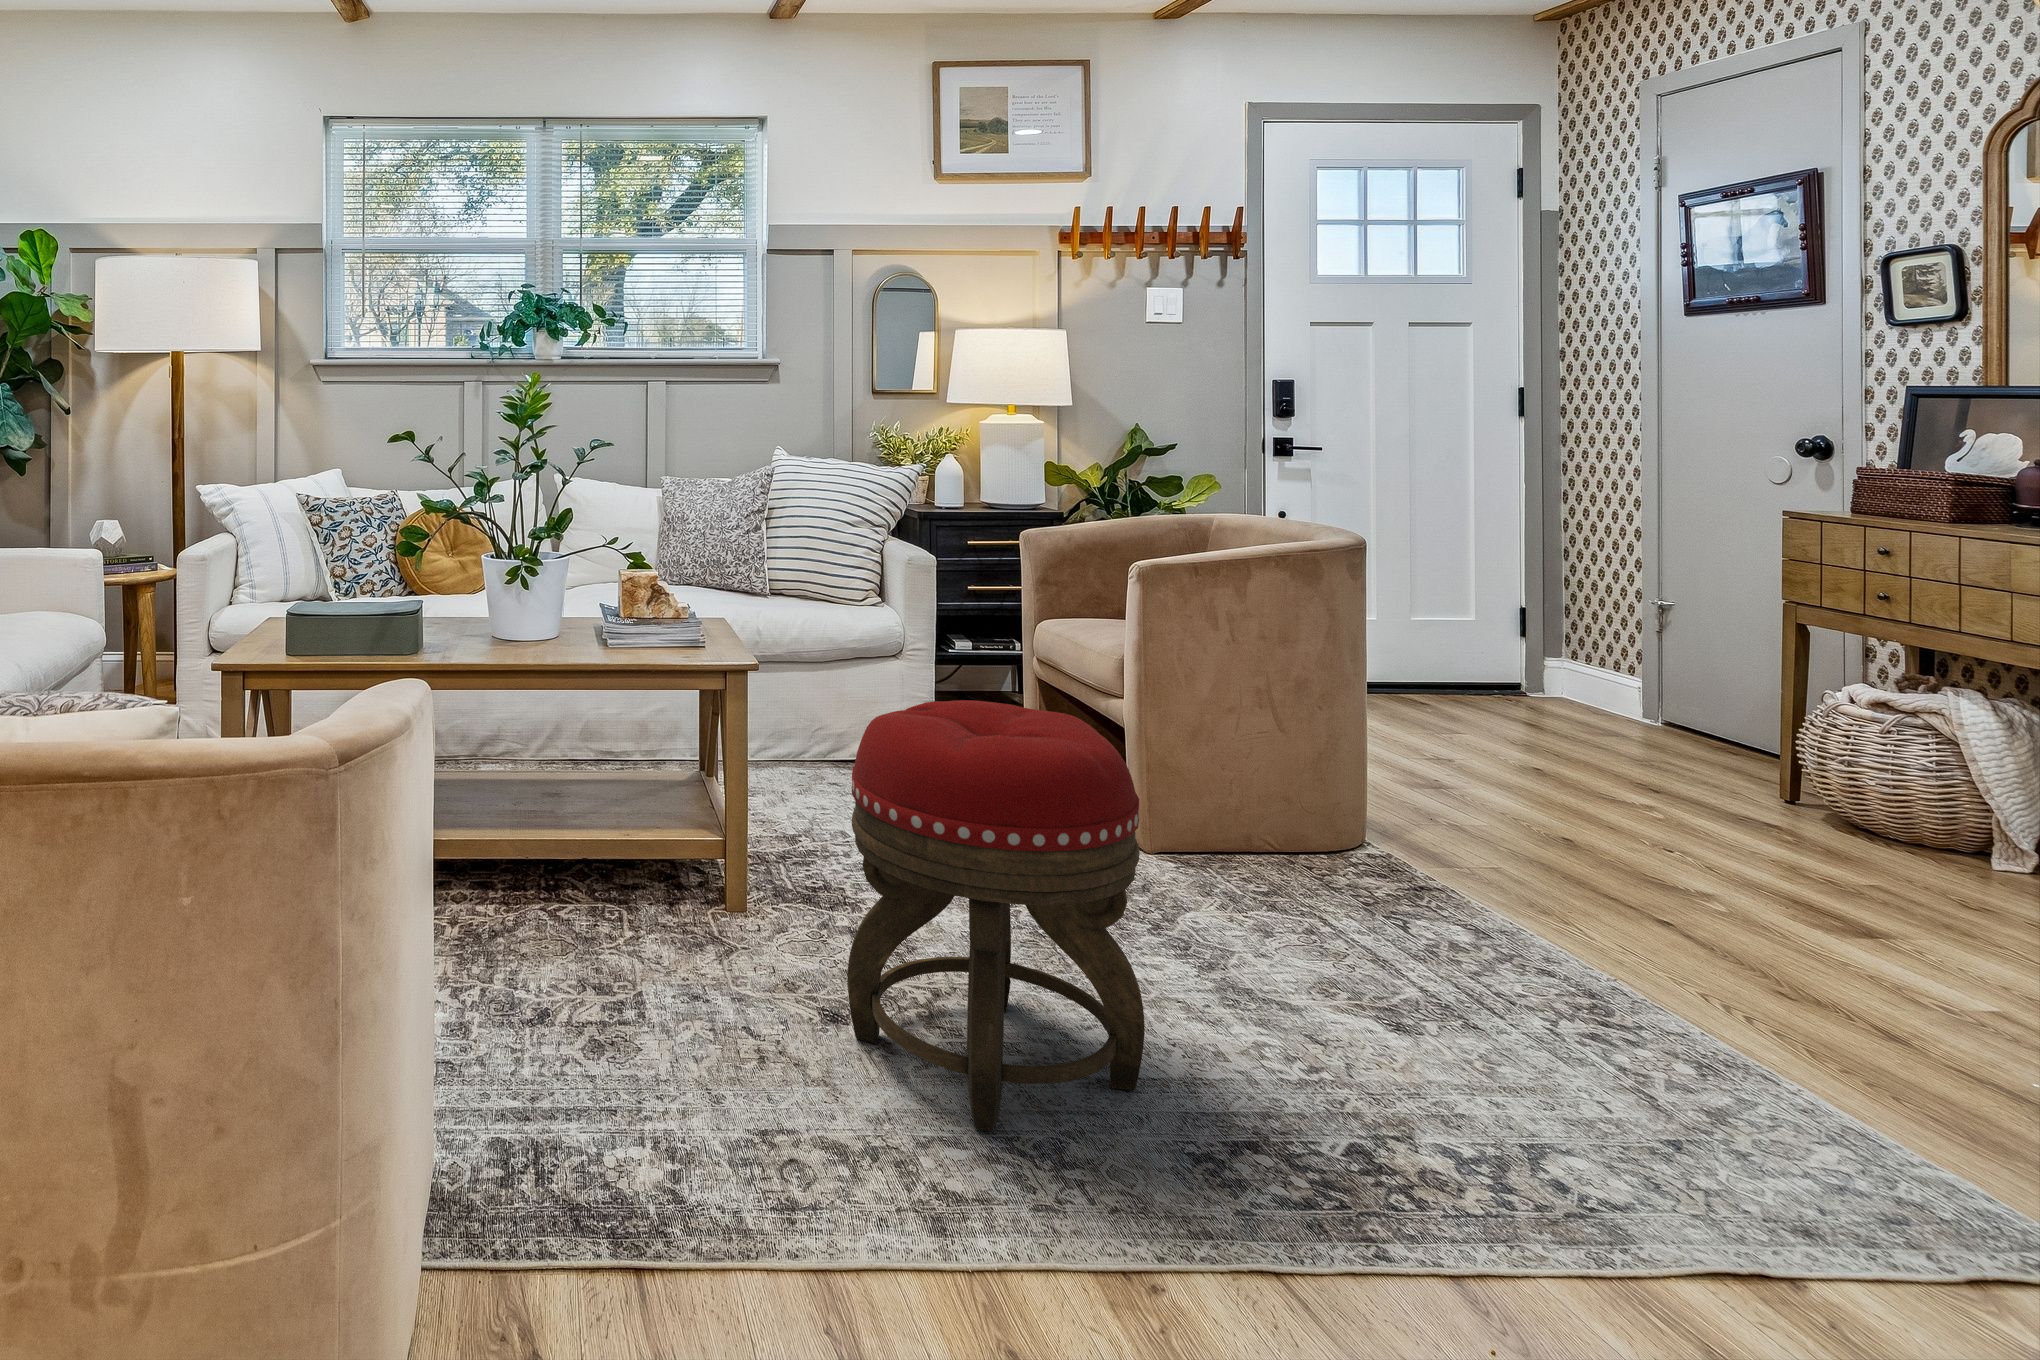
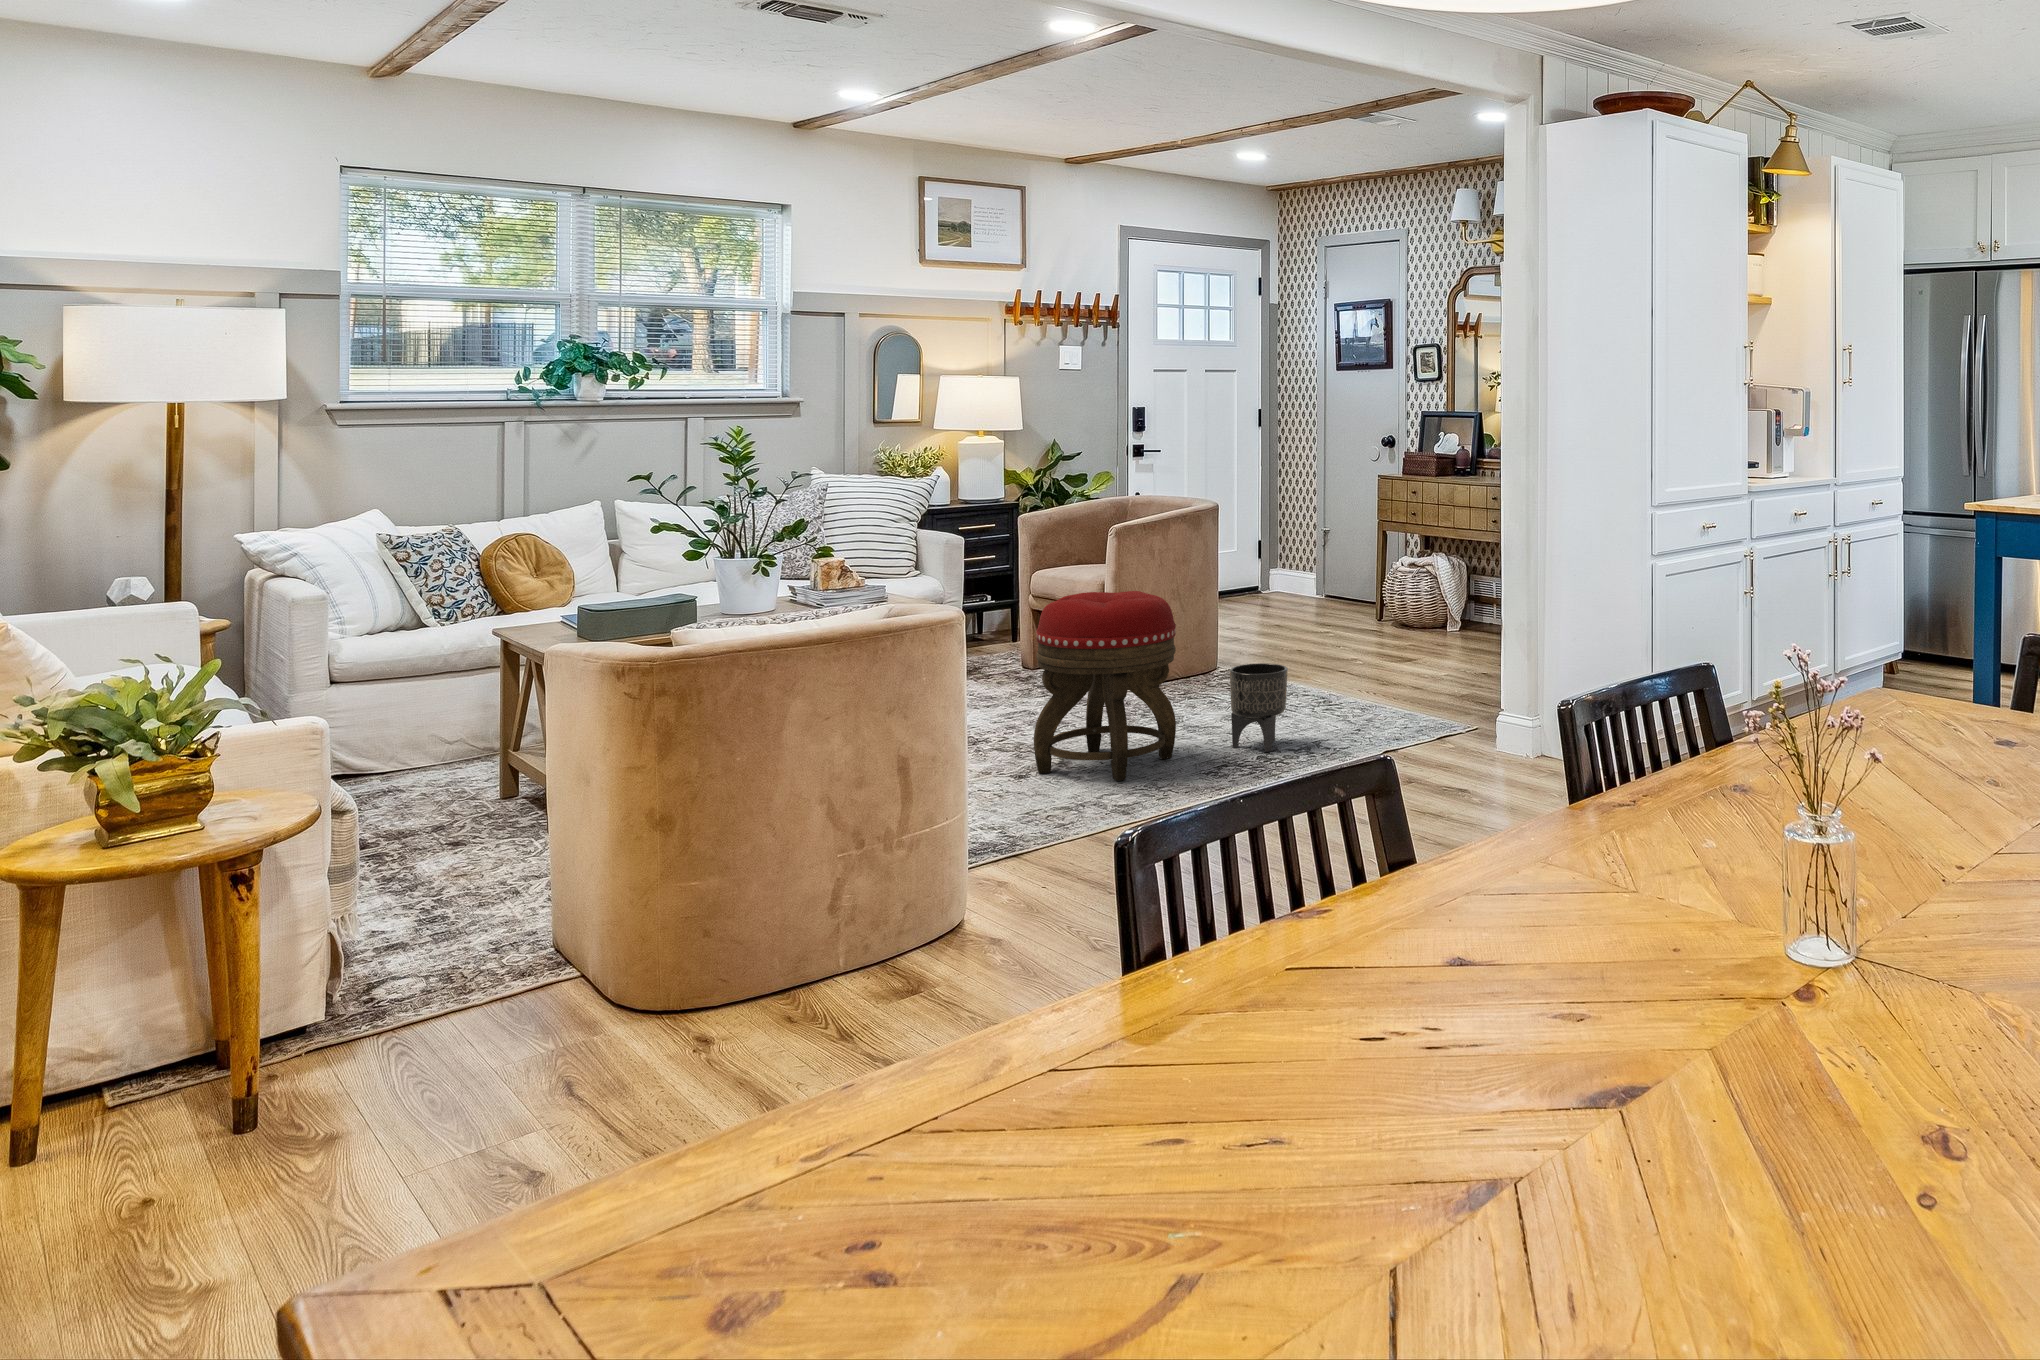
planter: none [1286,919,1443,1161] -> present [1230,663,1288,752]

